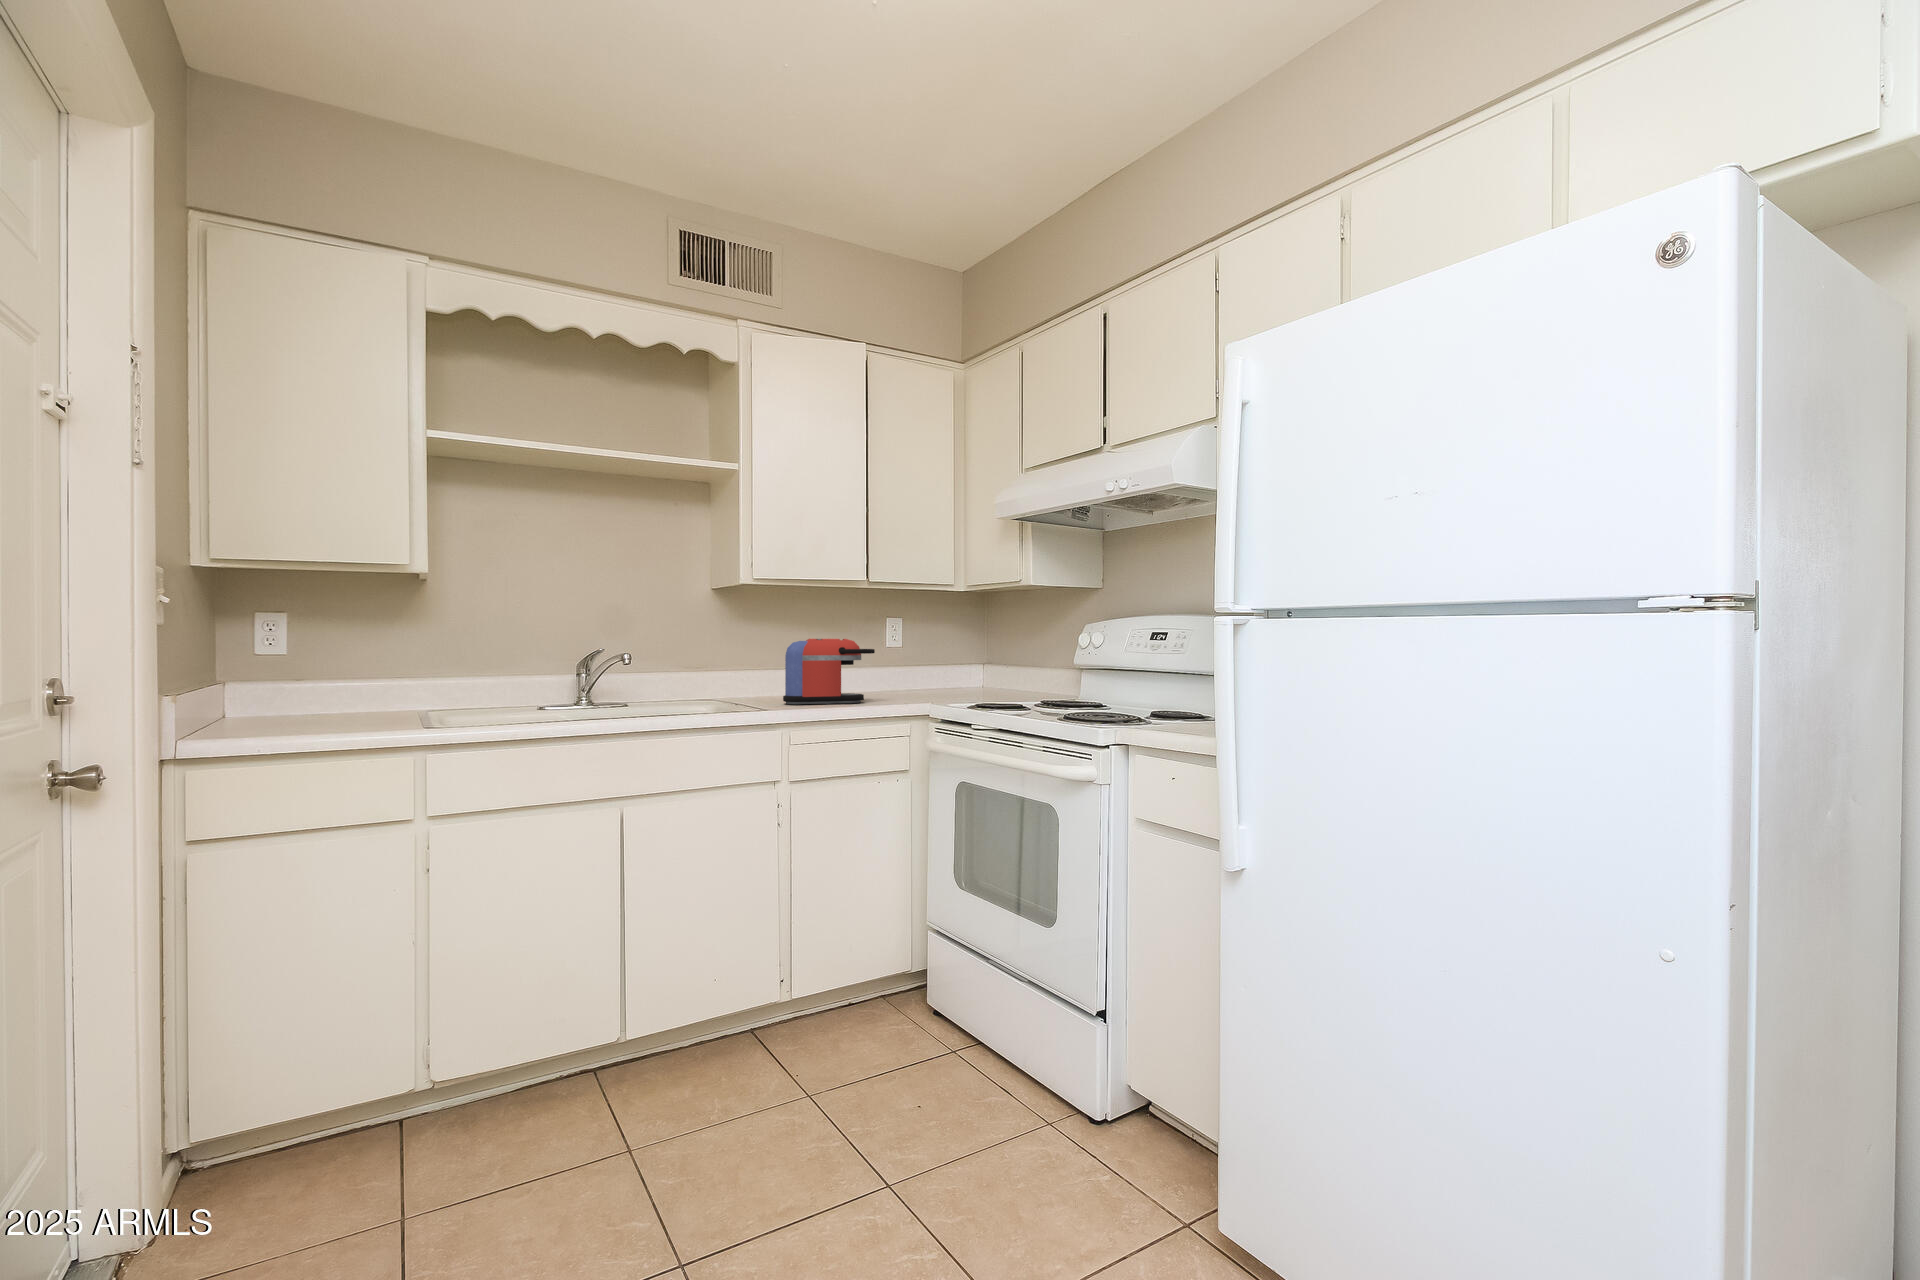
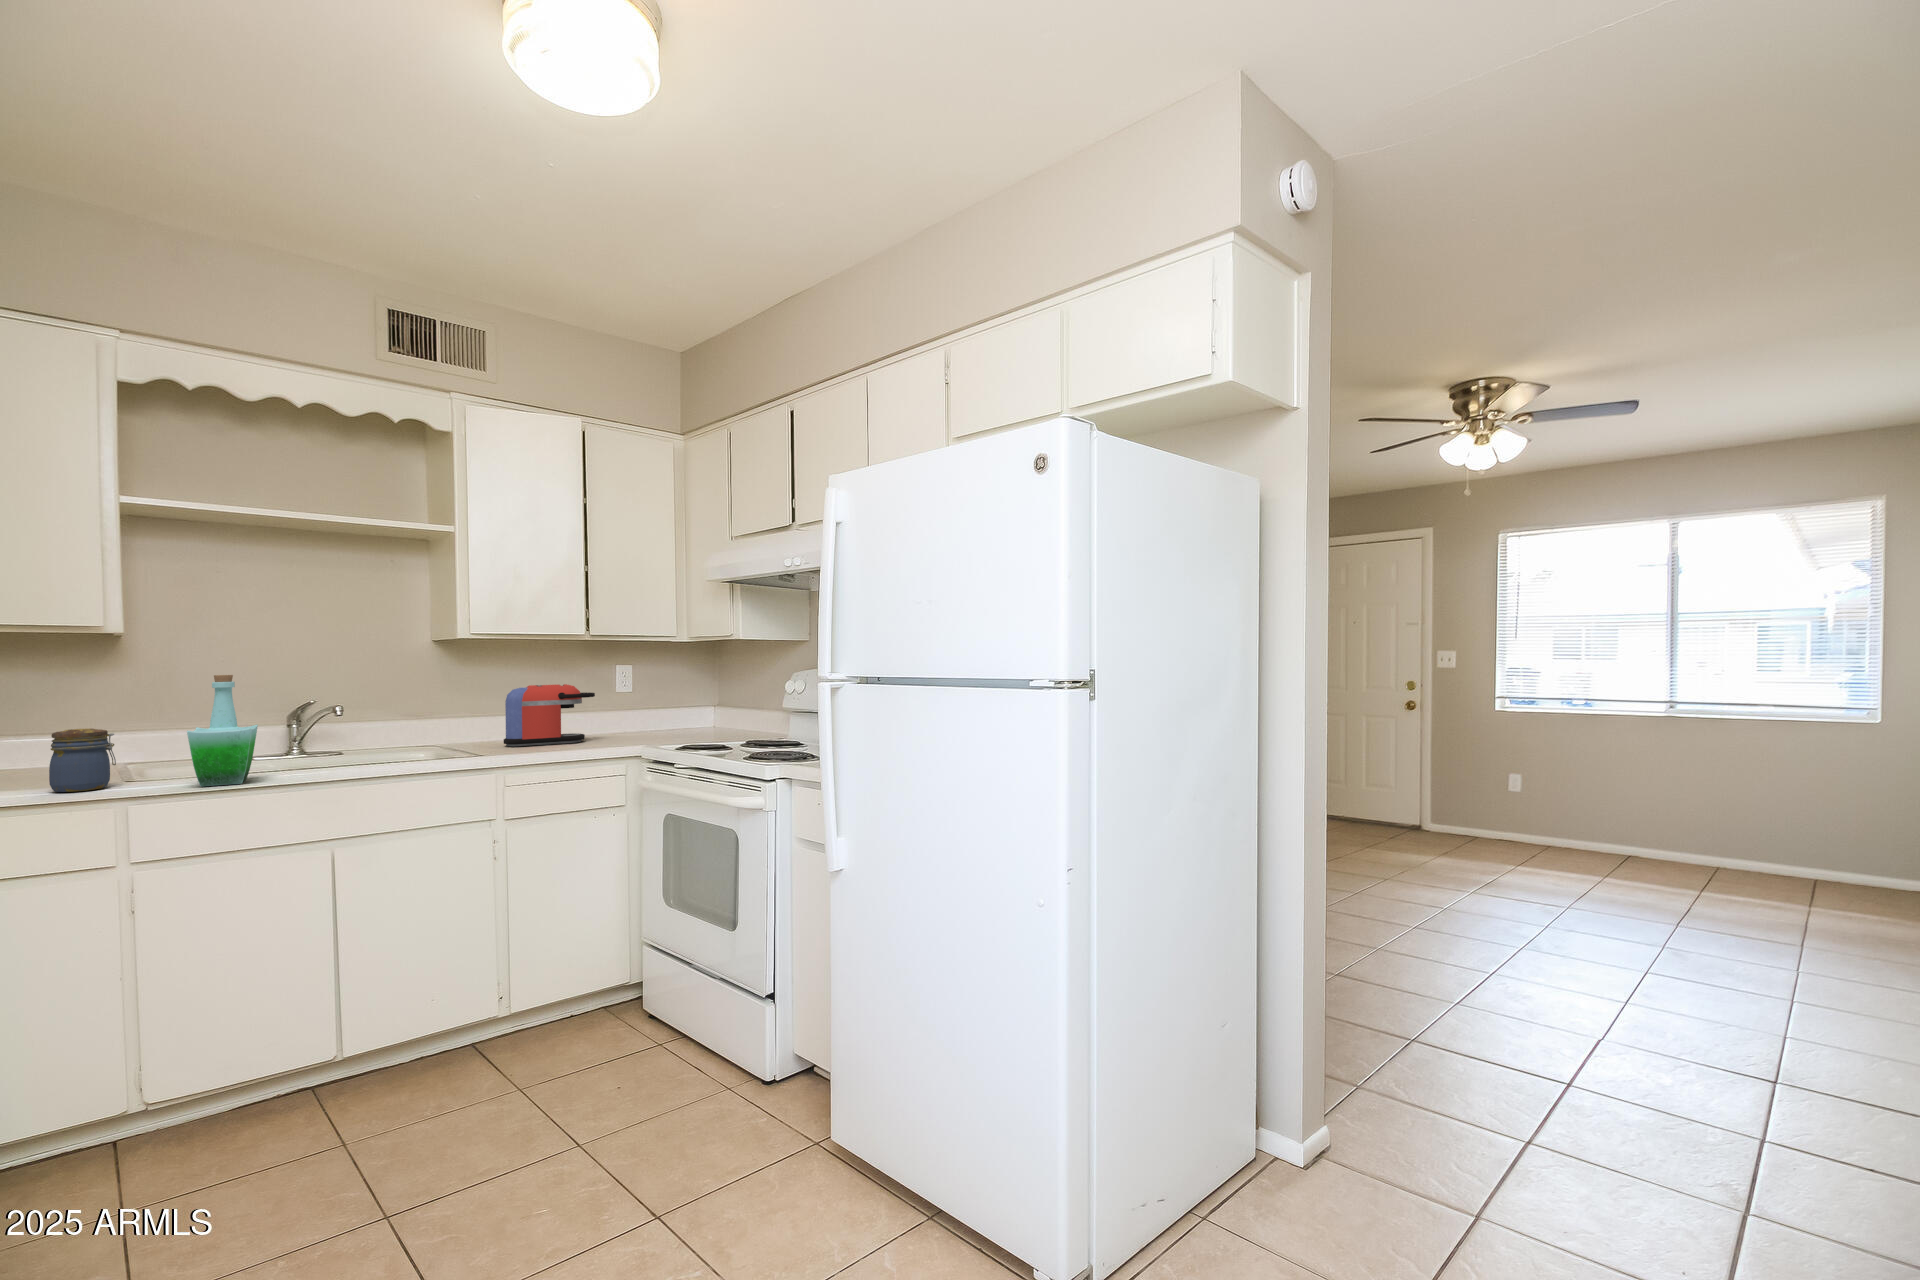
bottle: none [488,610,554,729] -> present [187,675,258,786]
jar: none [365,664,424,728] -> present [49,729,116,792]

